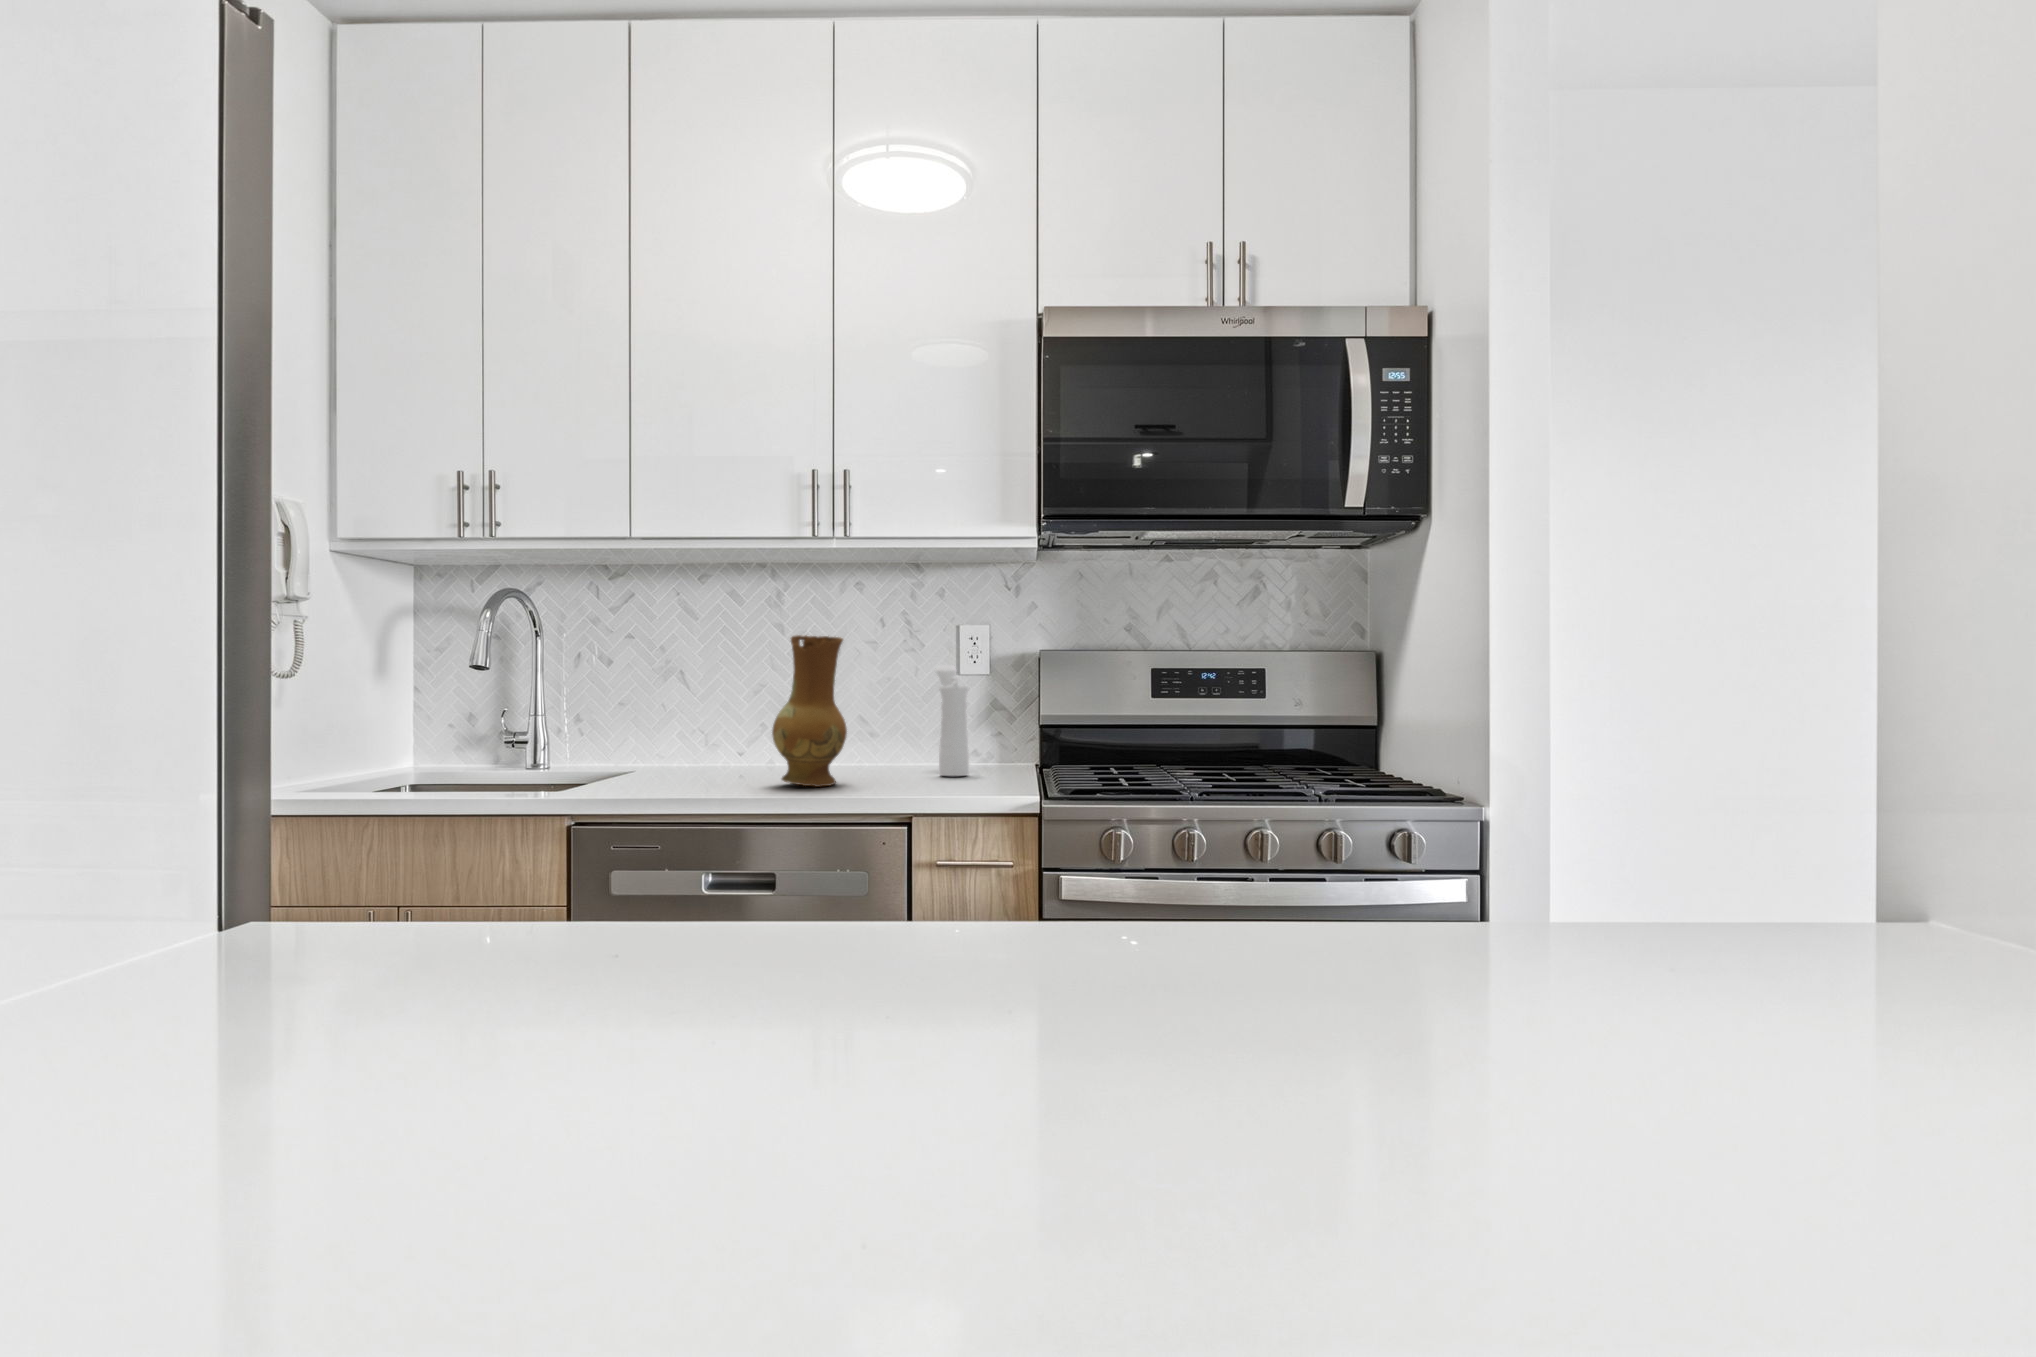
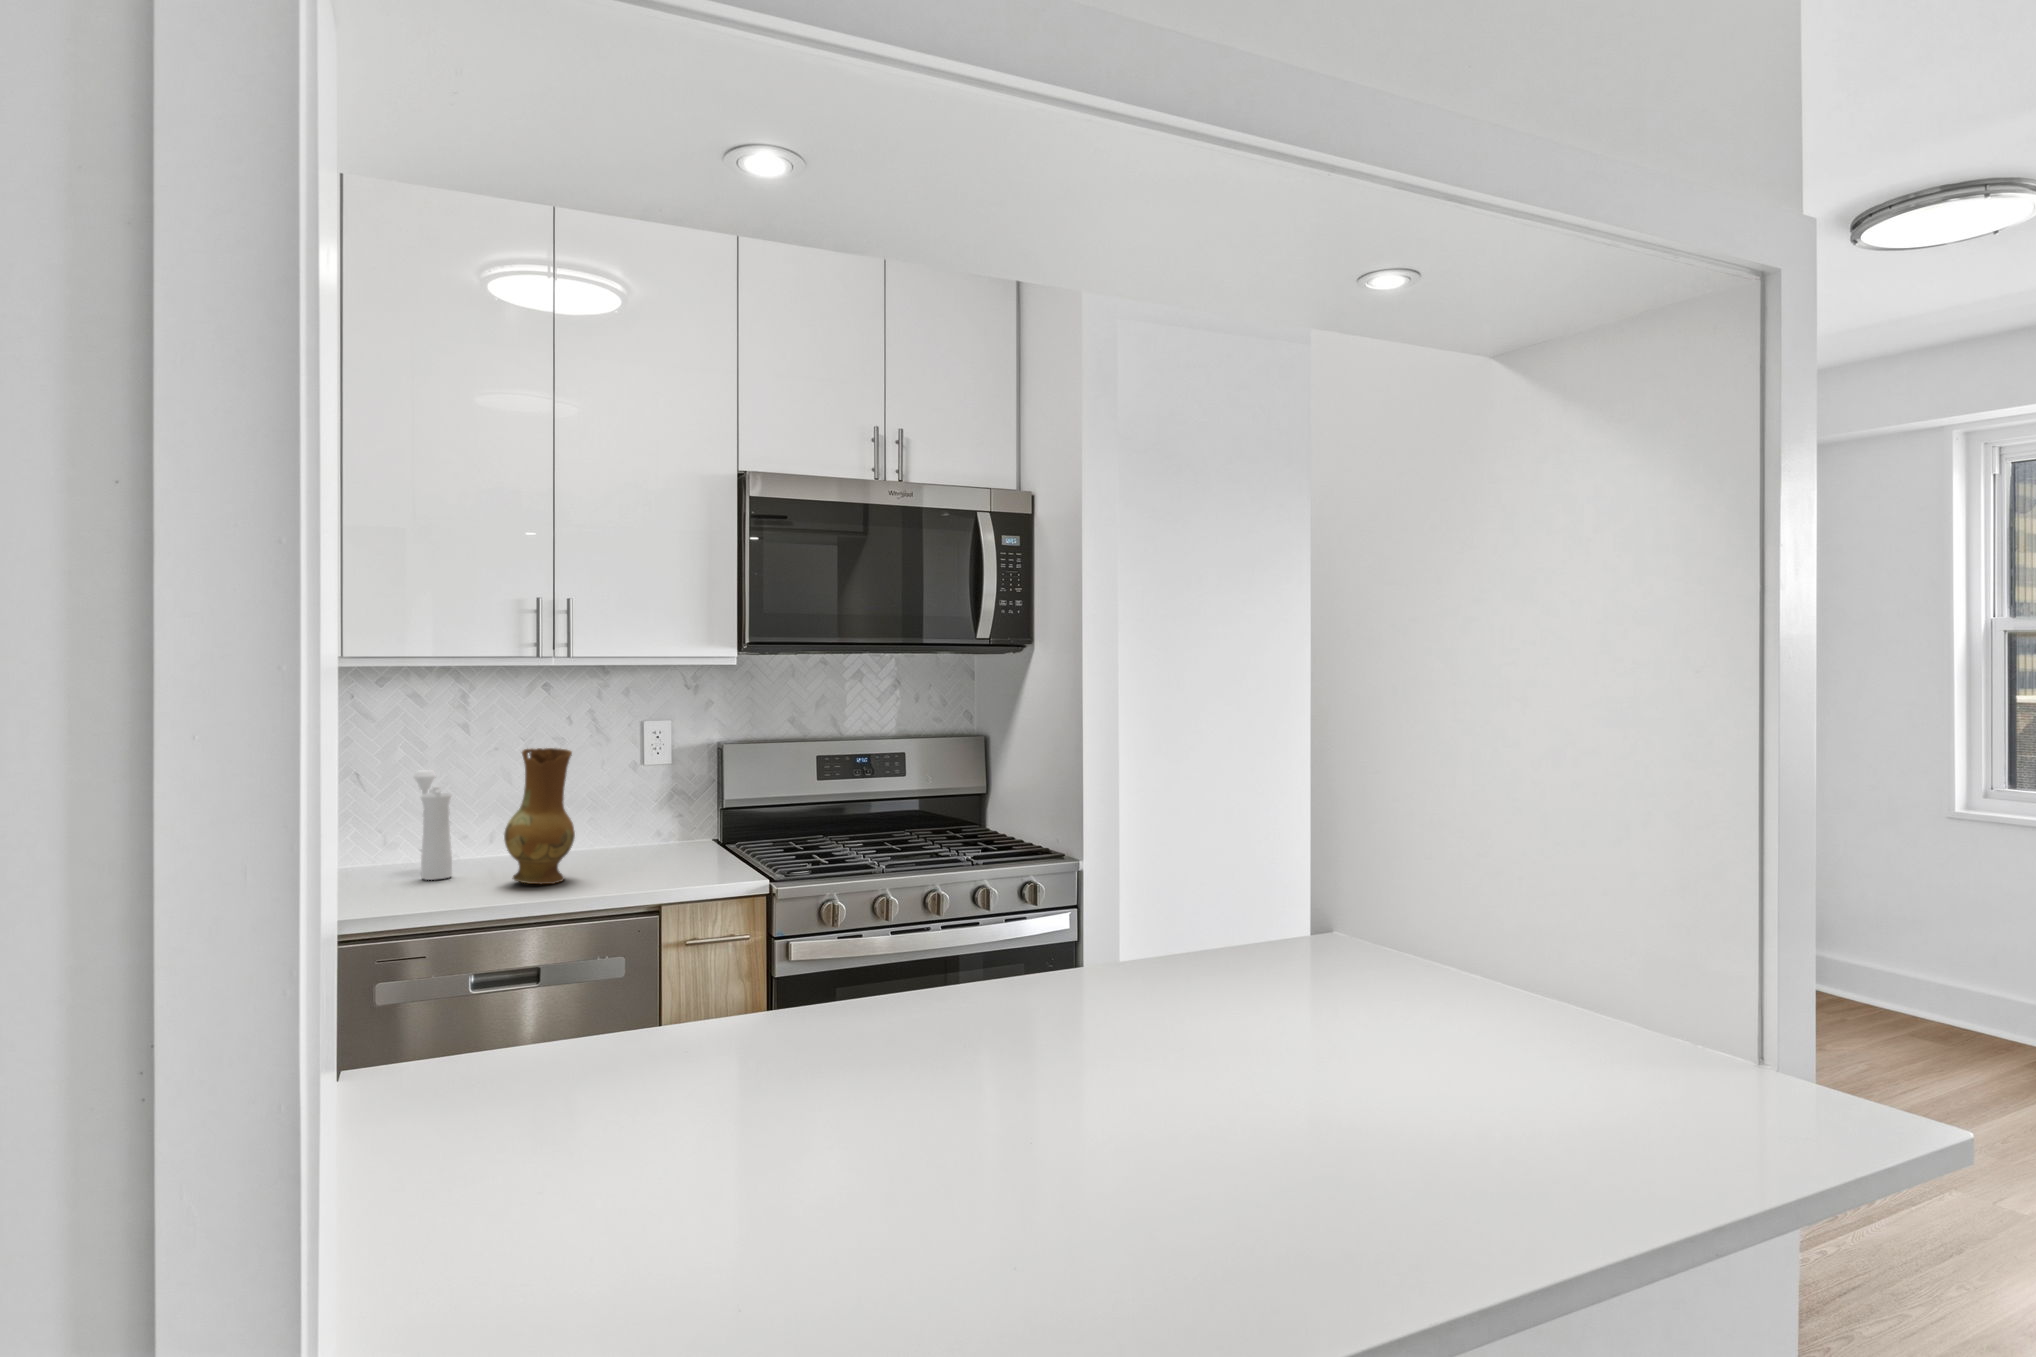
pepper mill: present [936,665,969,776] -> present [414,770,452,880]

